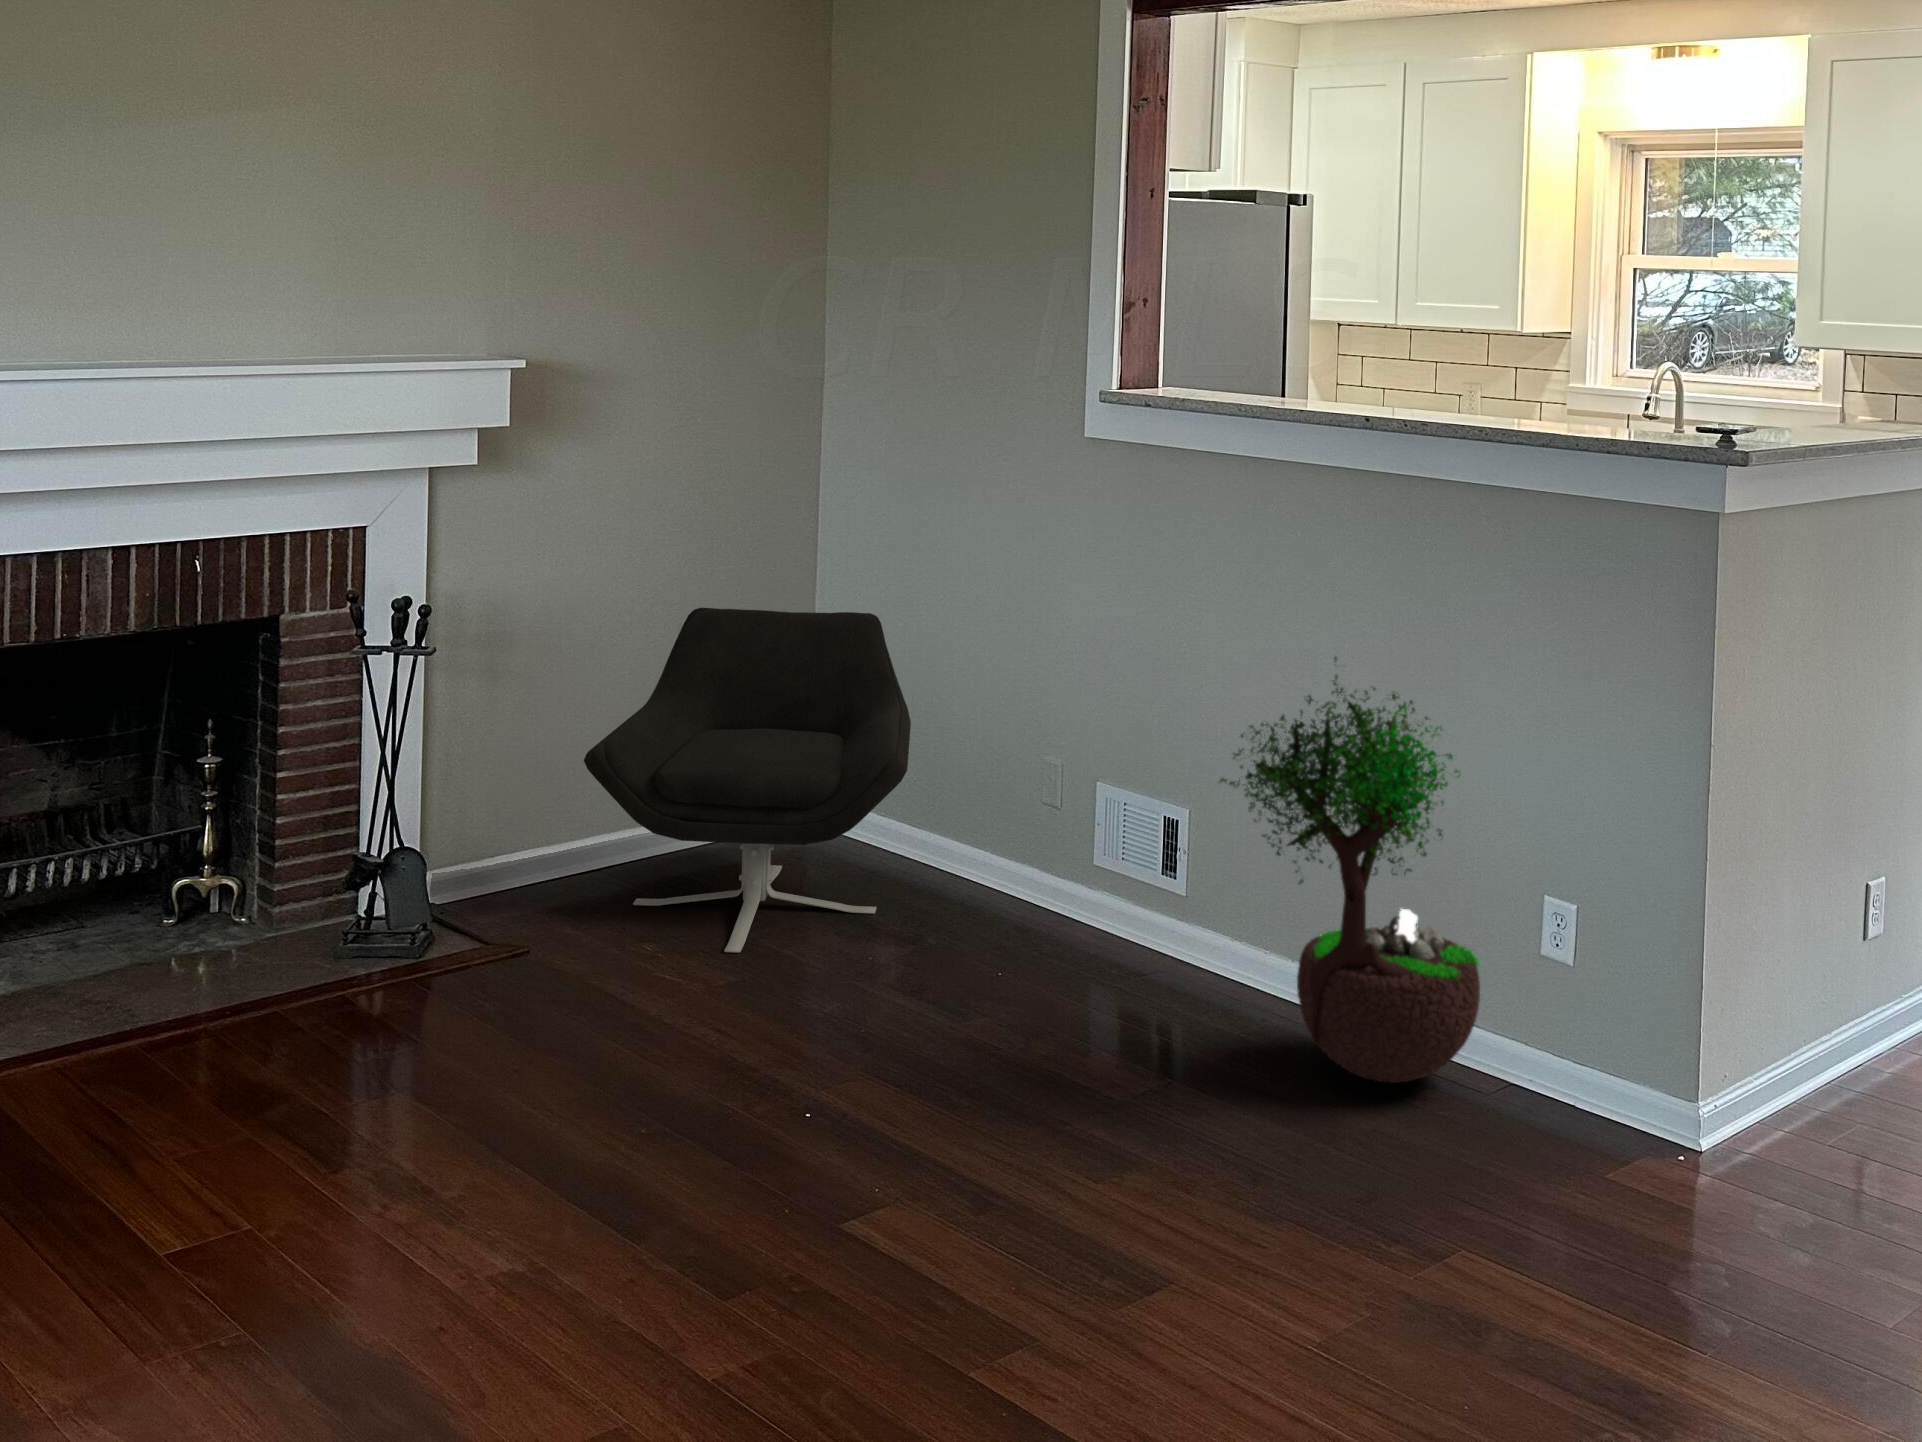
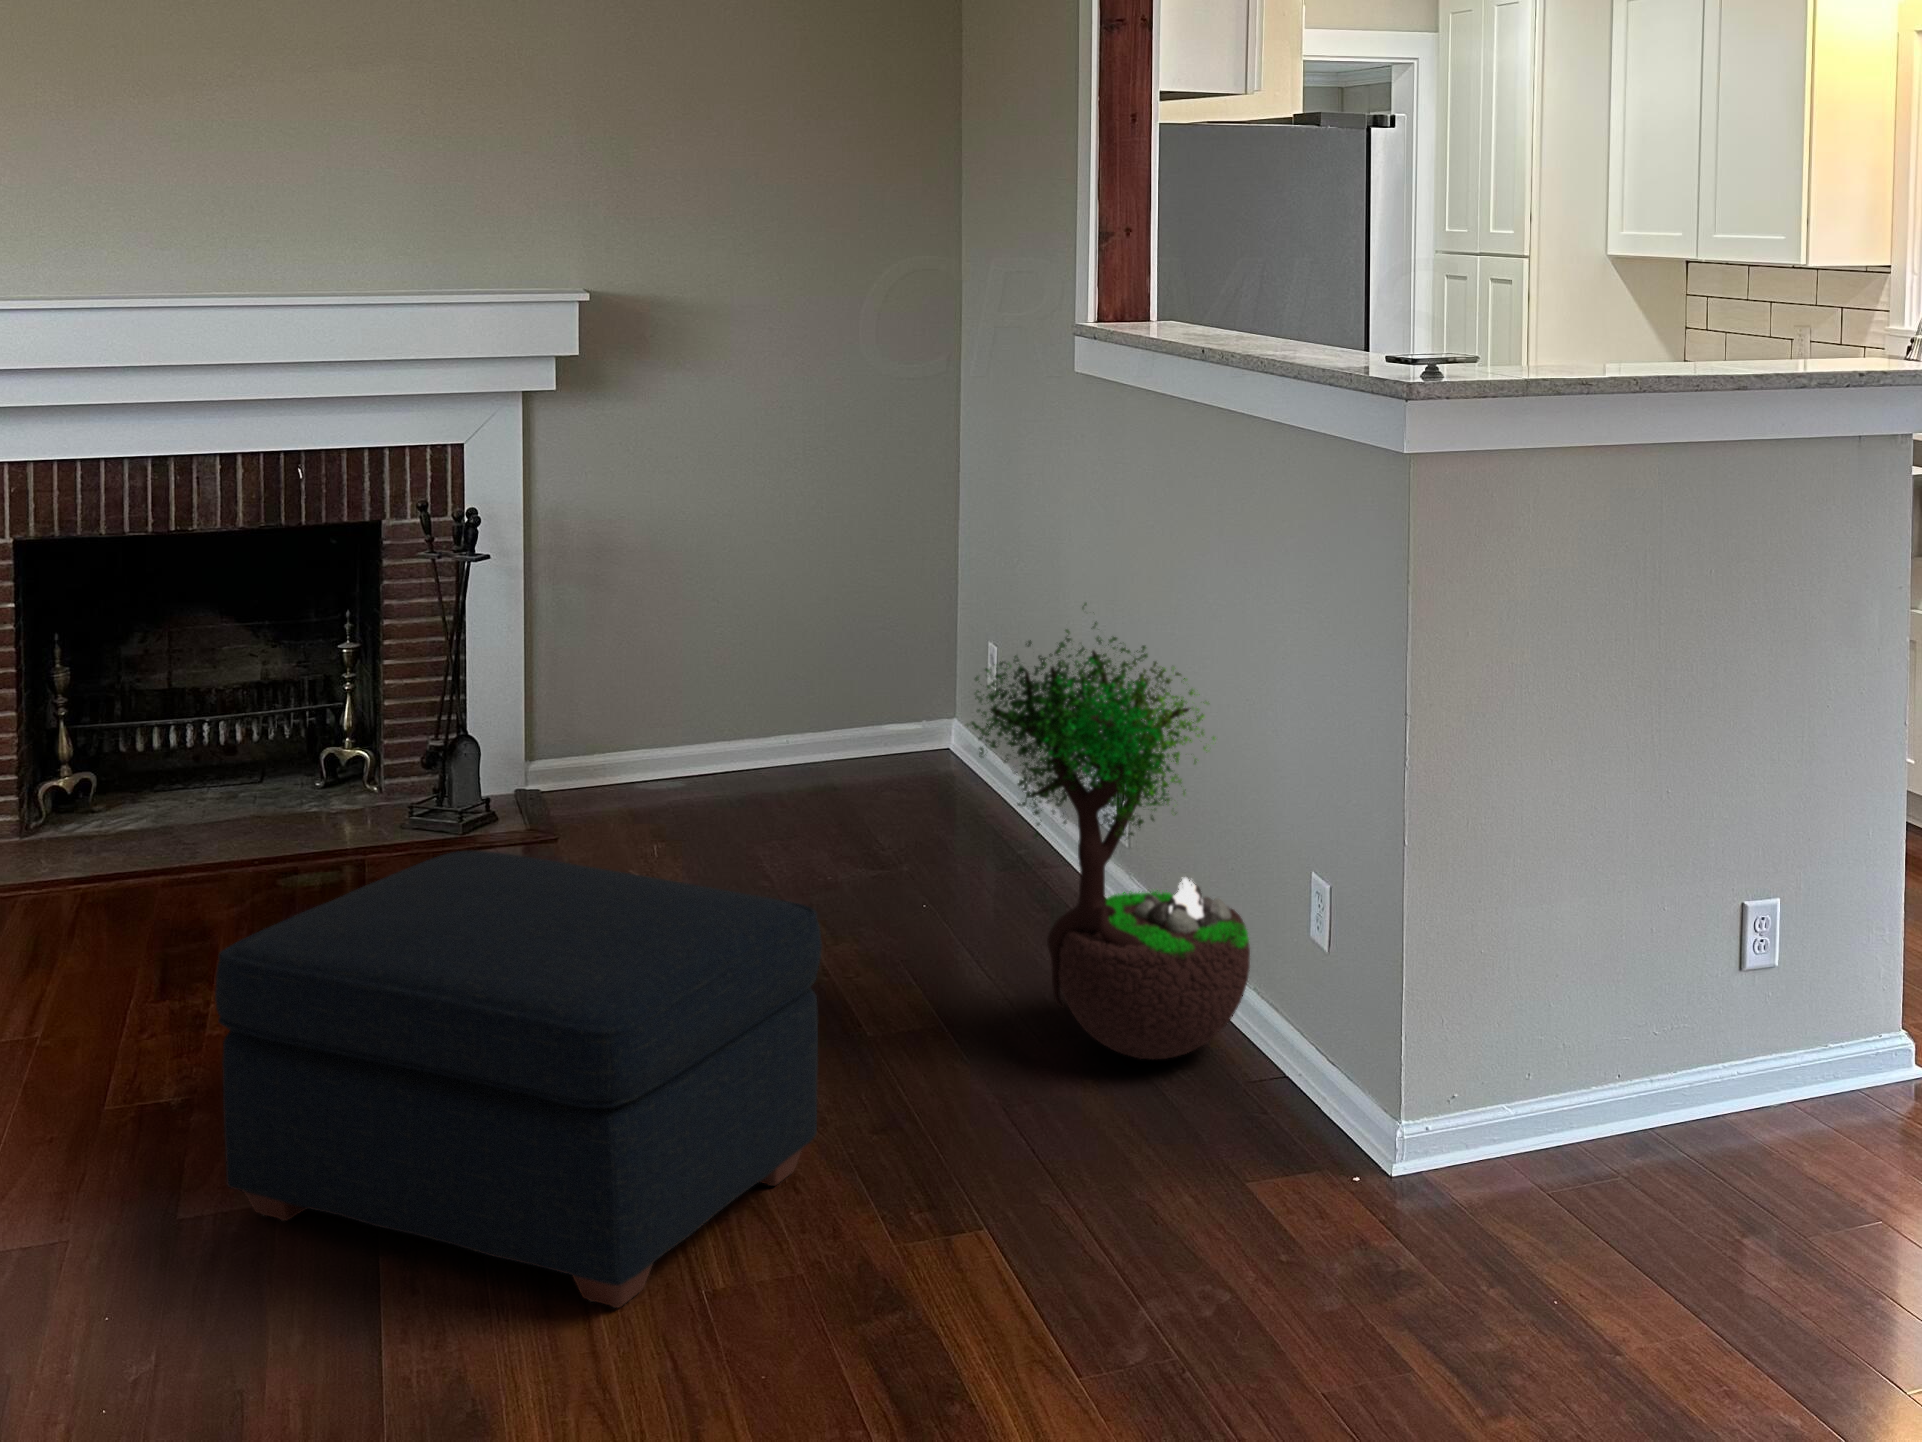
lounge chair: present [584,608,911,953] -> none [624,532,977,858]
ottoman: none [764,951,1301,1373] -> present [215,850,822,1307]

